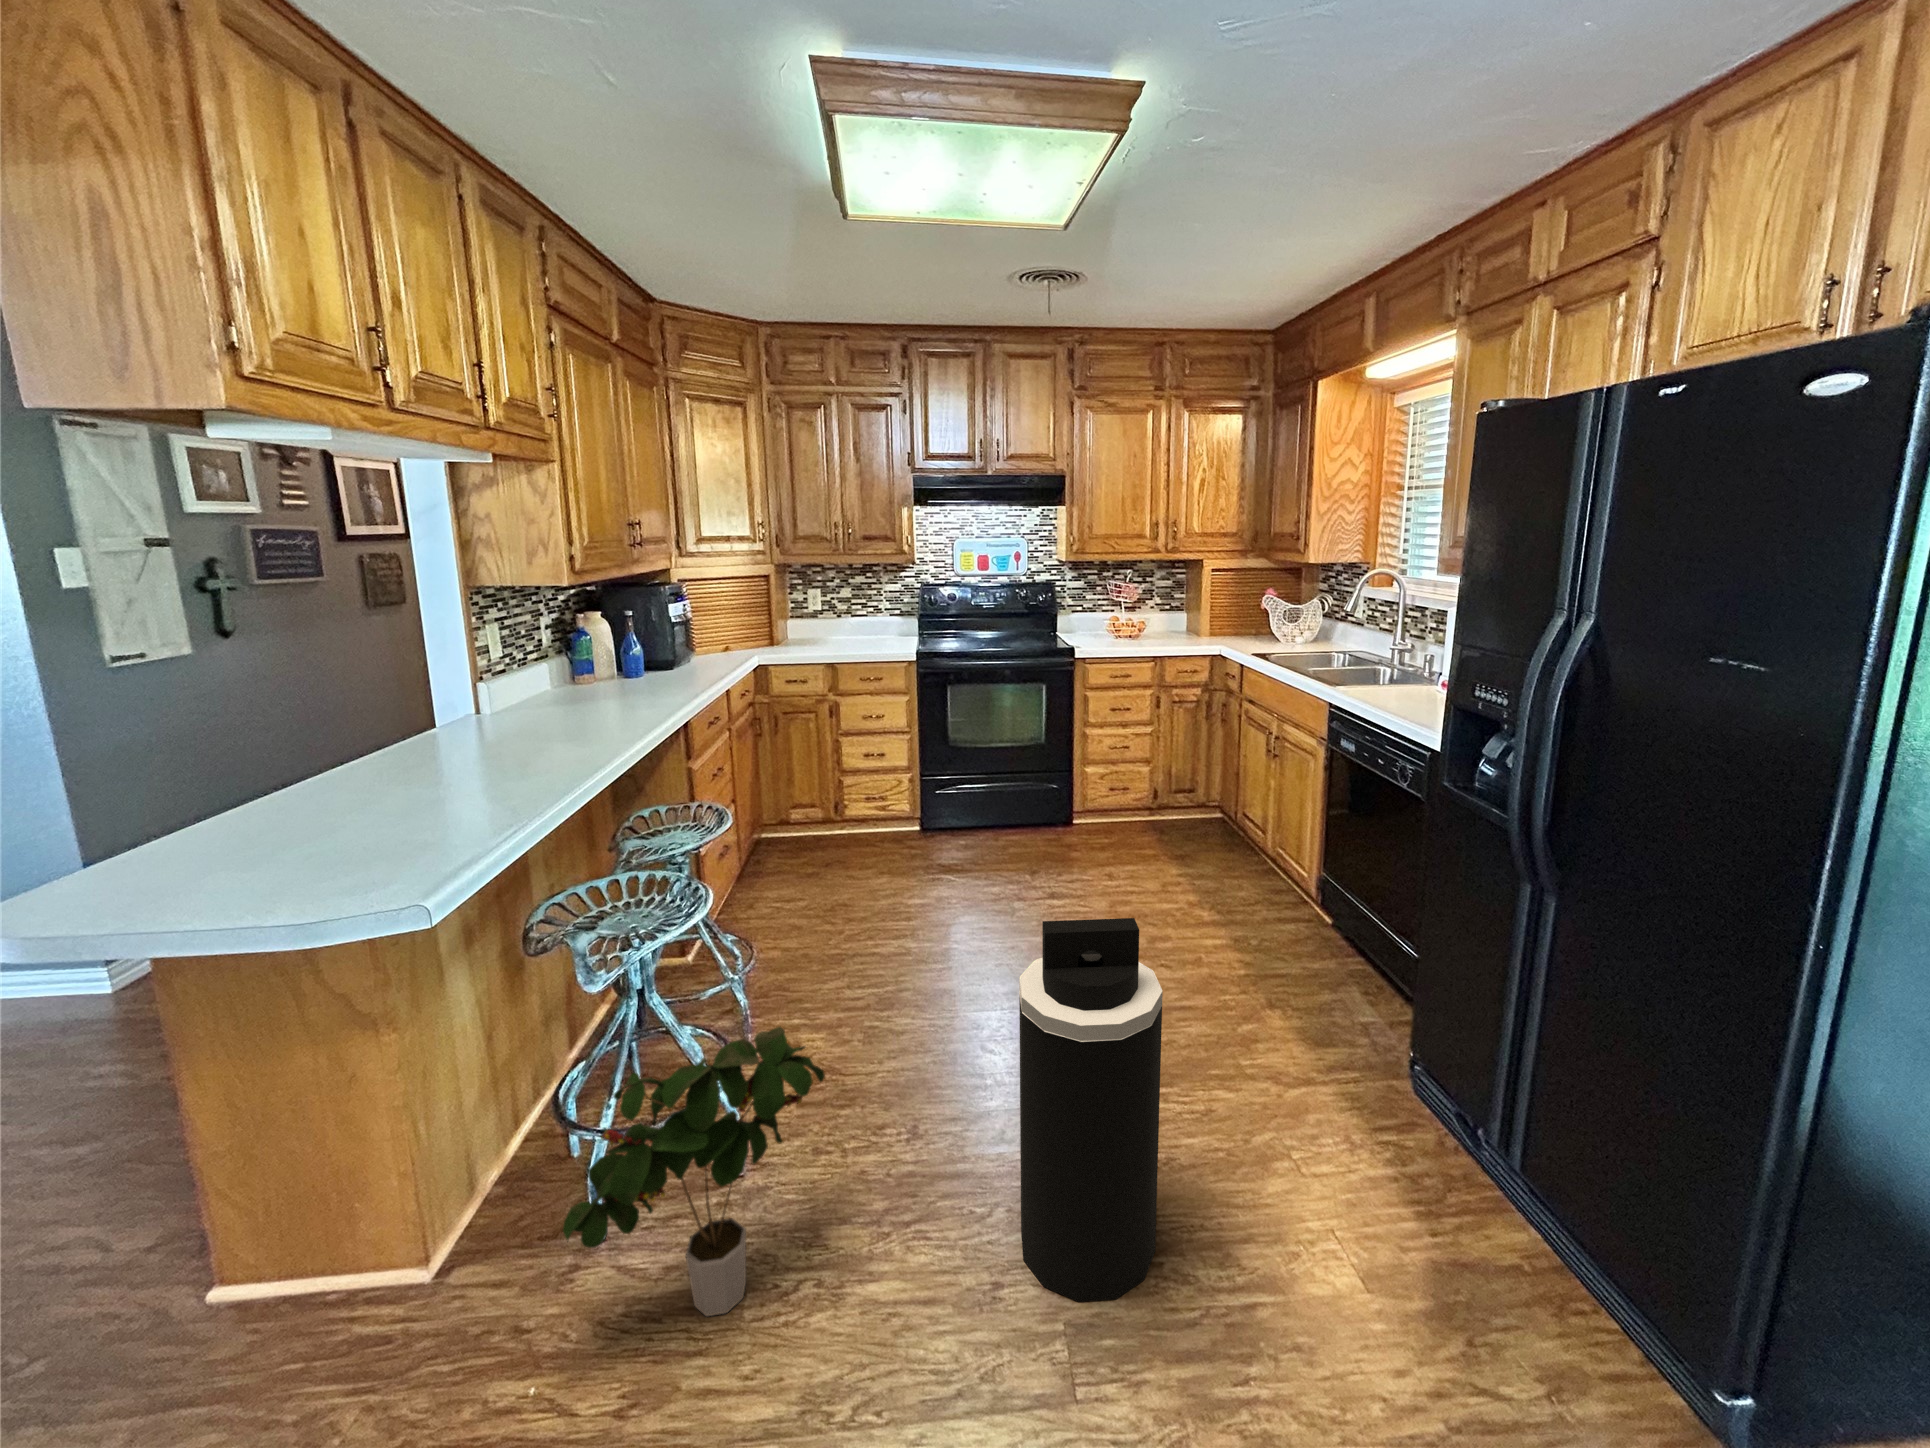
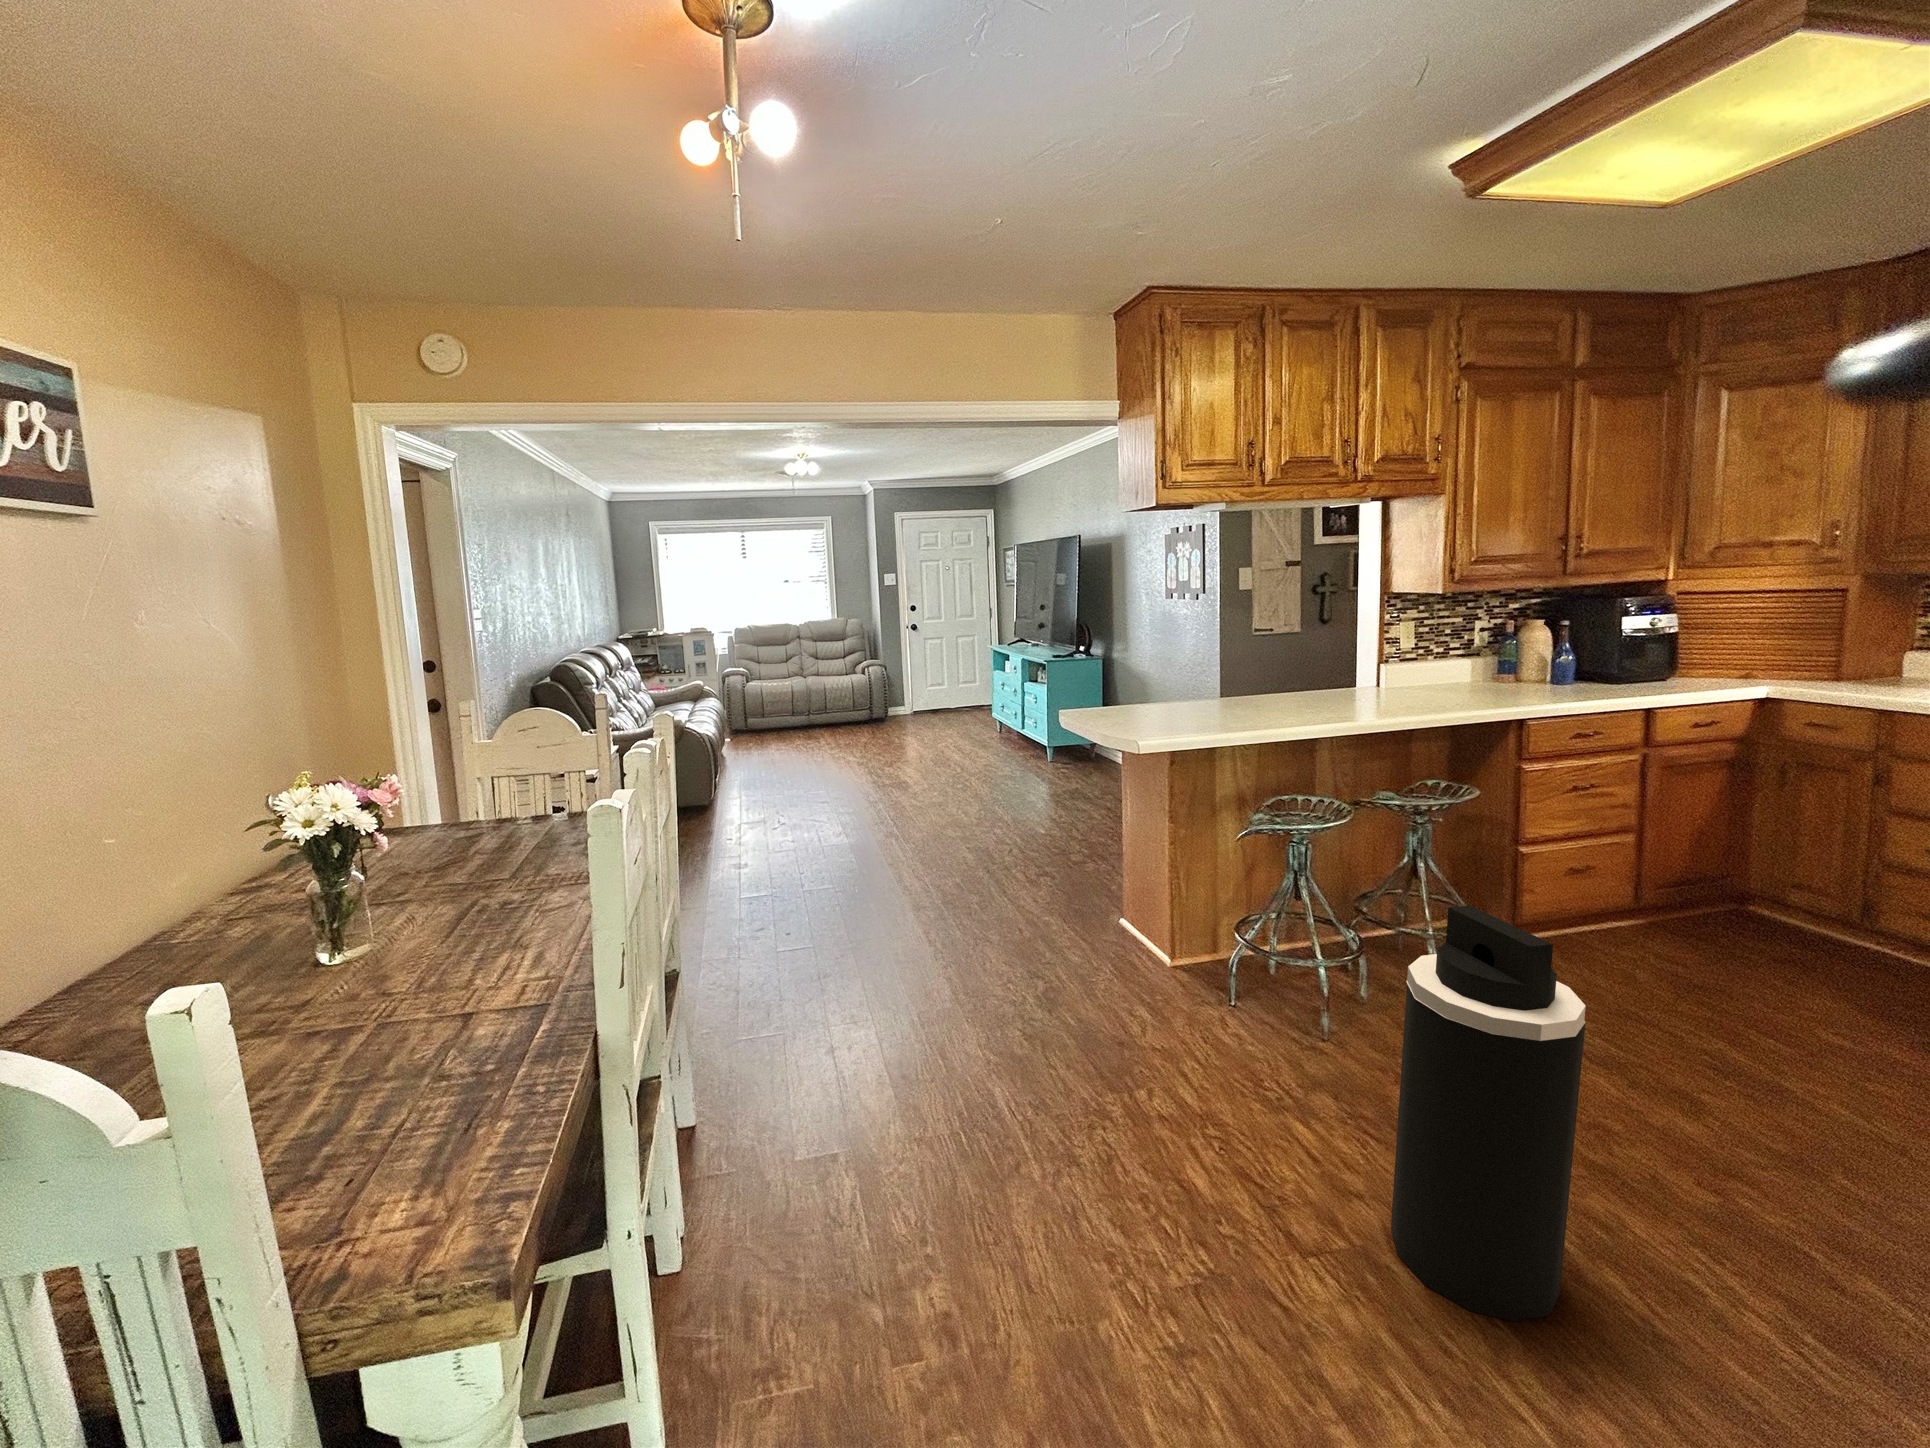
potted plant: present [563,1026,825,1316] -> none [1165,879,1332,1069]

